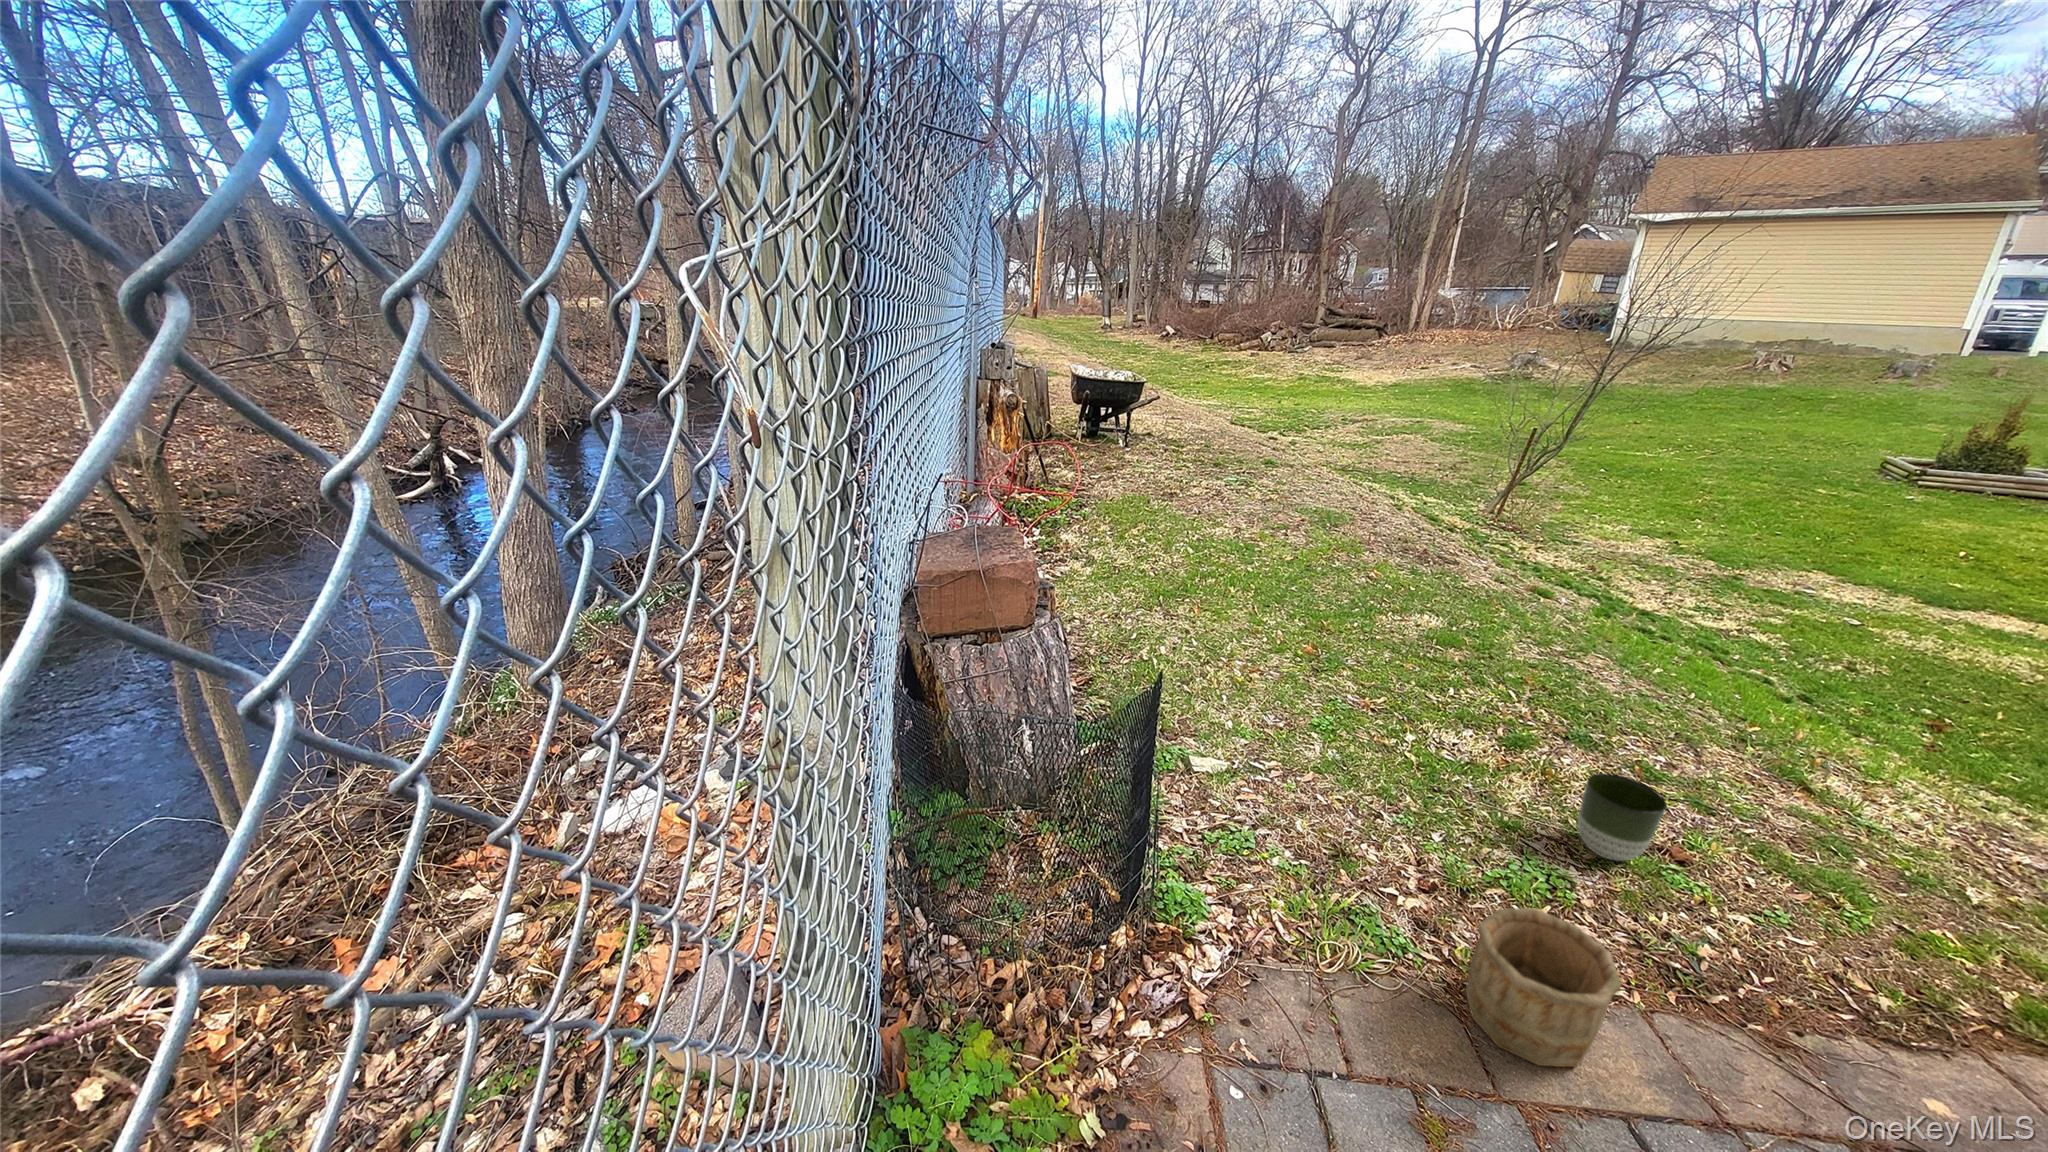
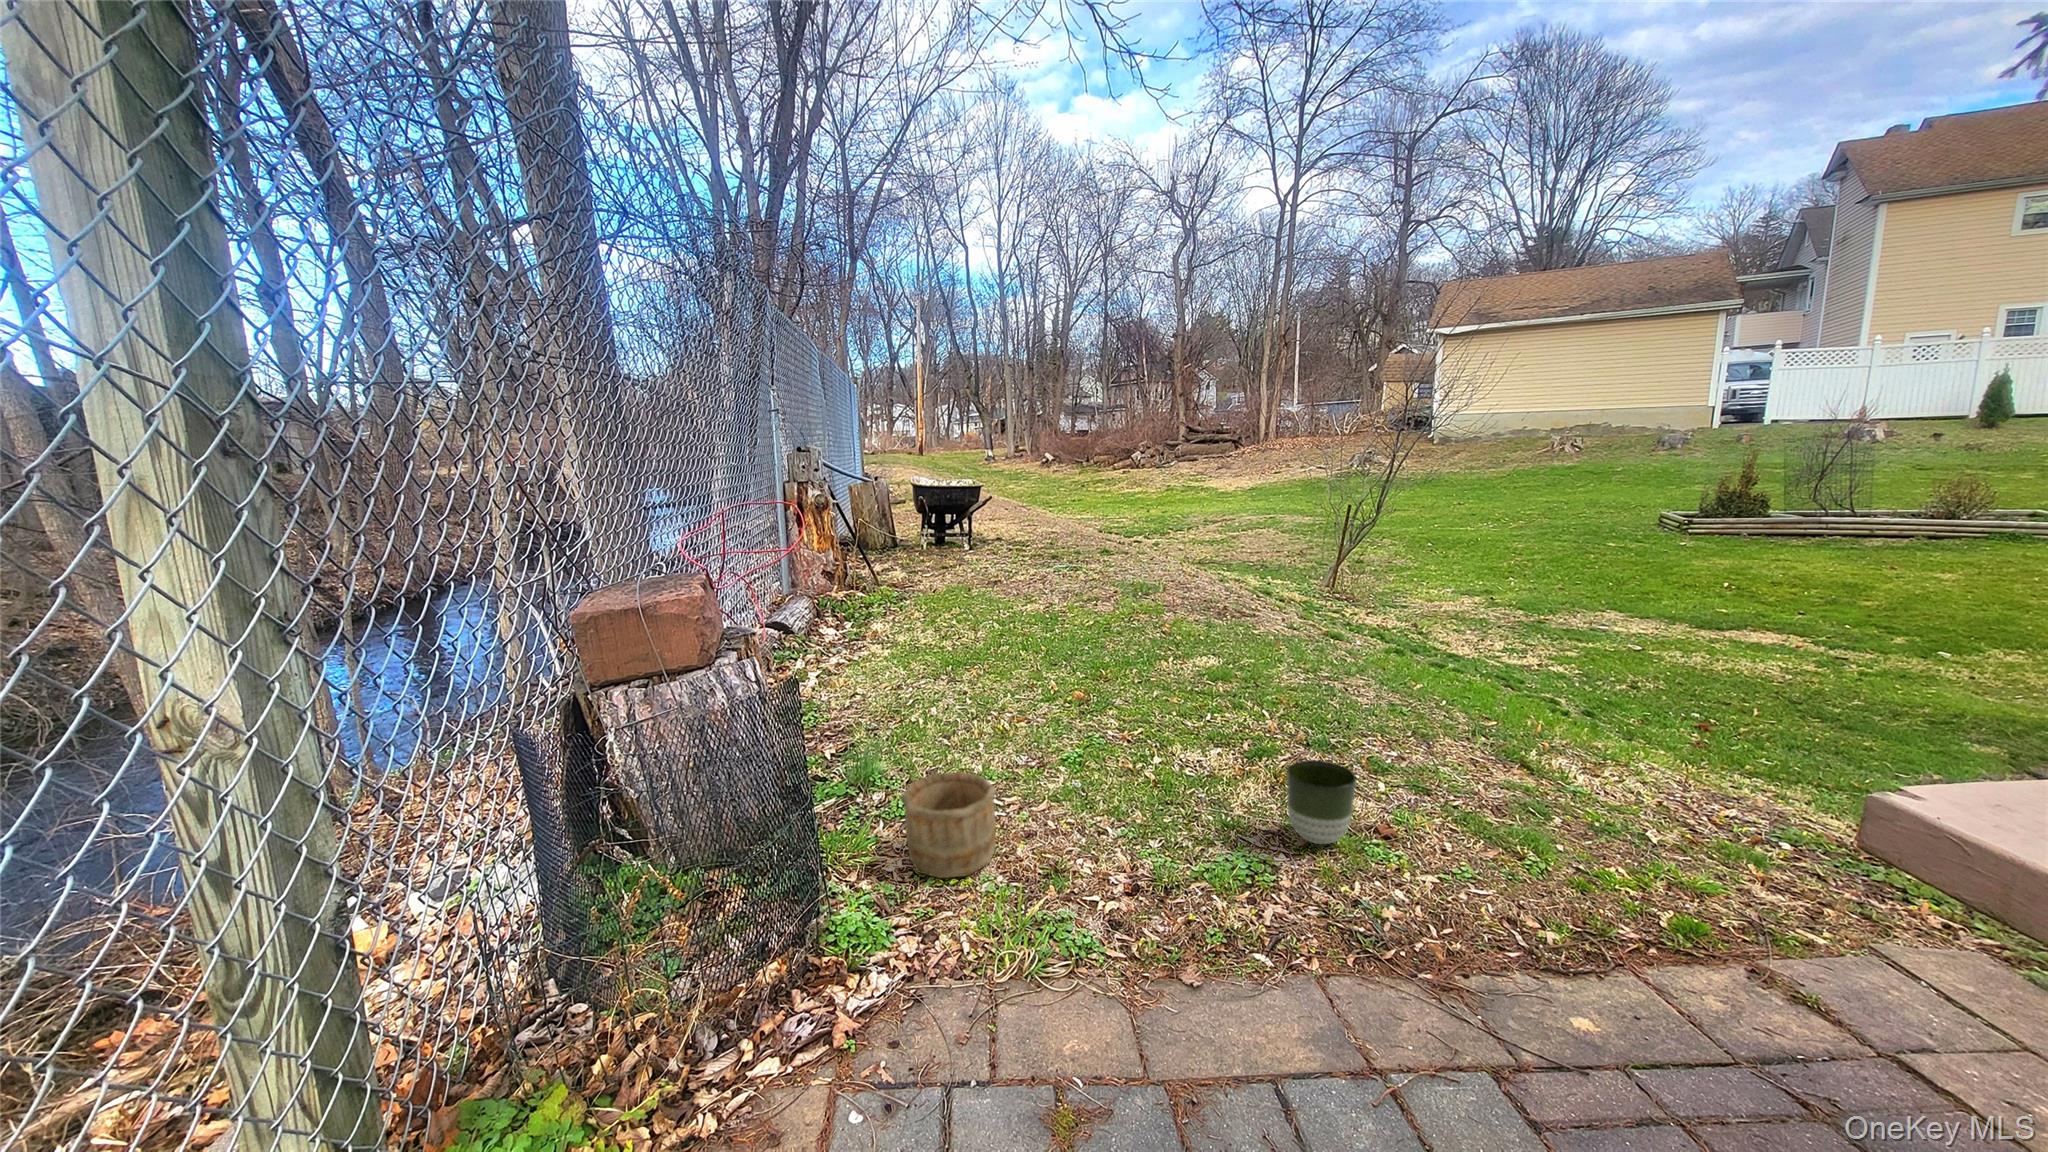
wooden bucket: present [1465,908,1621,1067] -> present [901,771,996,878]

